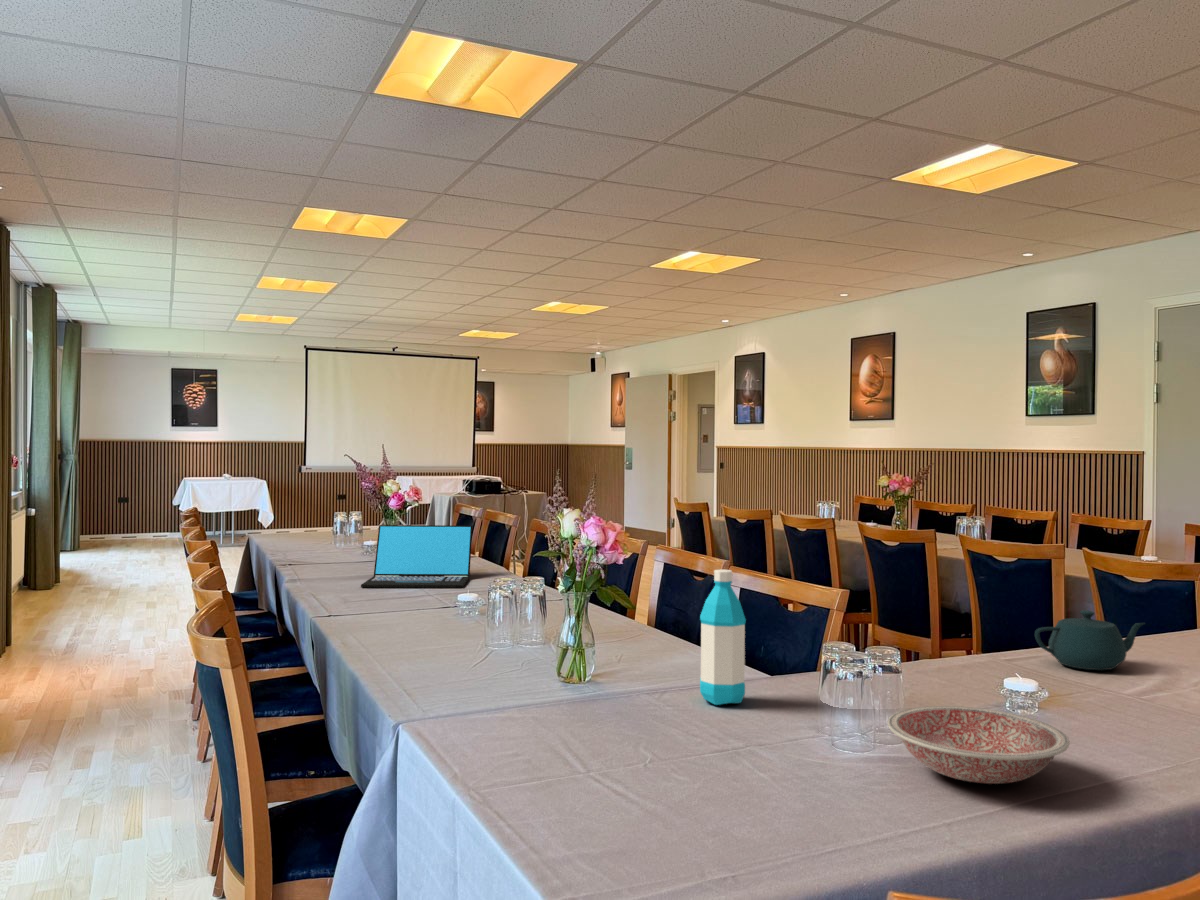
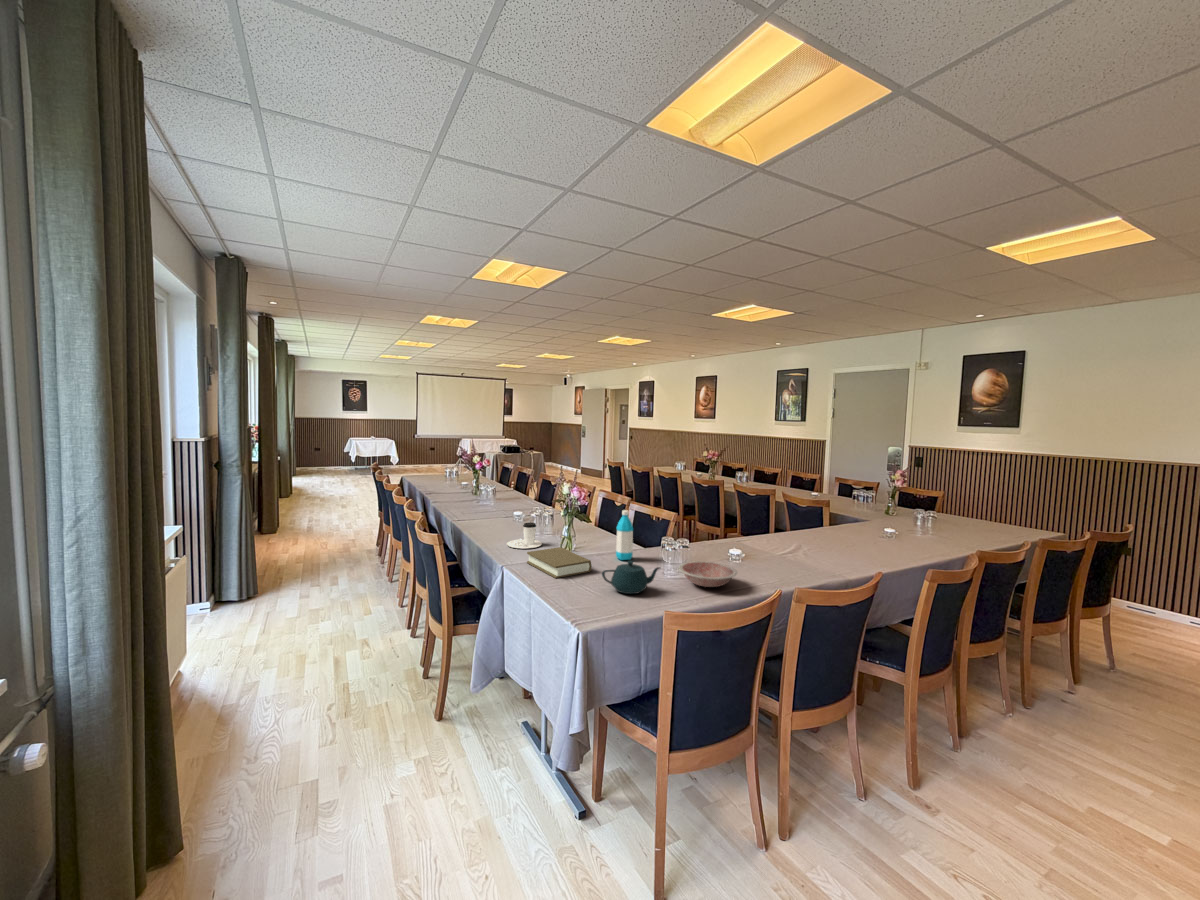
laptop: present [361,525,472,588] -> none [469,479,517,508]
coffee cup: none [419,610,510,676] -> present [507,522,542,549]
teapot: present [1035,610,1145,670] -> present [602,561,660,594]
book: none [459,670,633,755] -> present [527,547,592,578]

